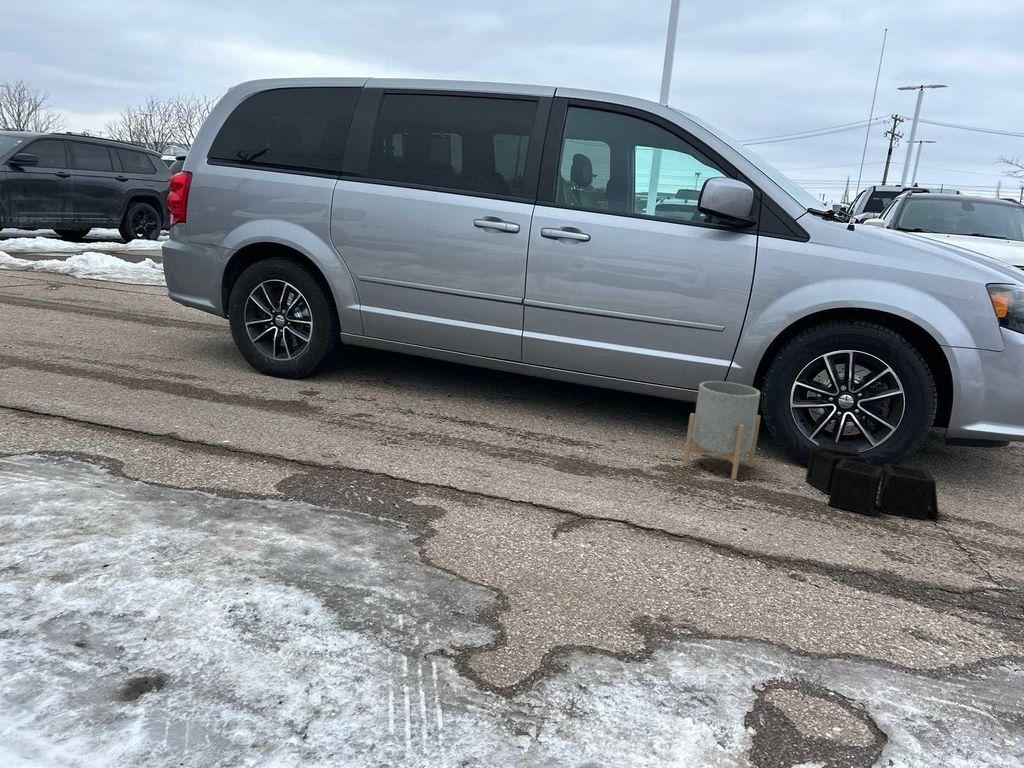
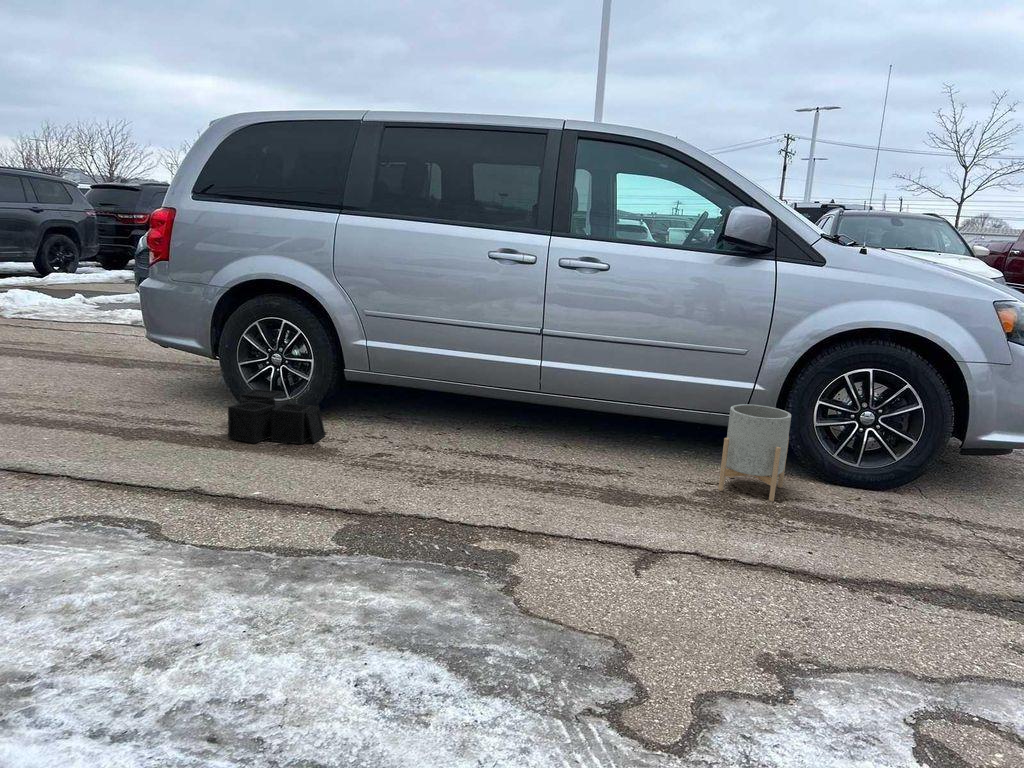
storage bin: present [805,439,939,522] -> present [228,389,325,446]

